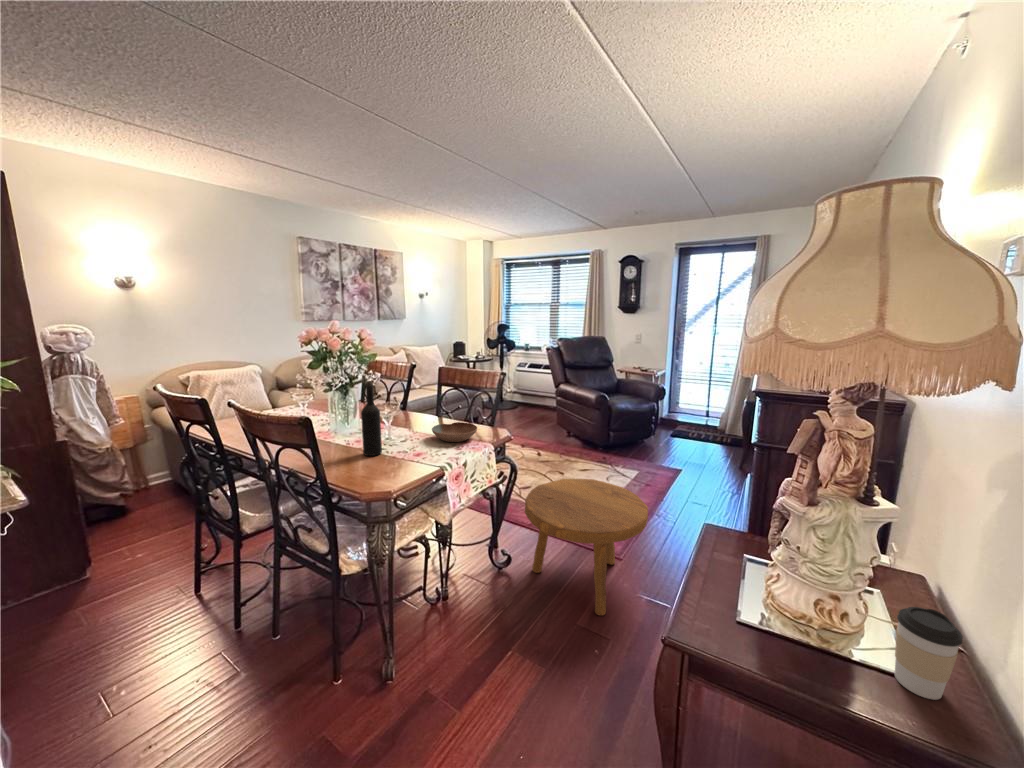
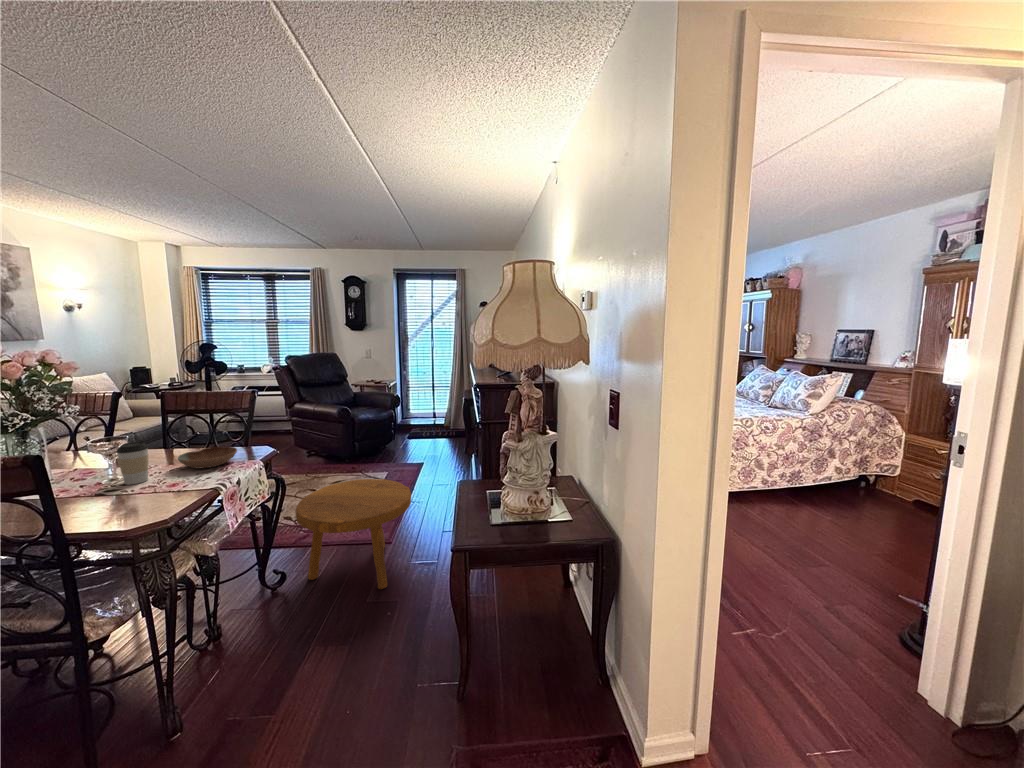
wine bottle: present [361,381,382,456] -> none [79,412,116,502]
coffee cup: present [895,607,963,700] -> present [117,441,148,485]

